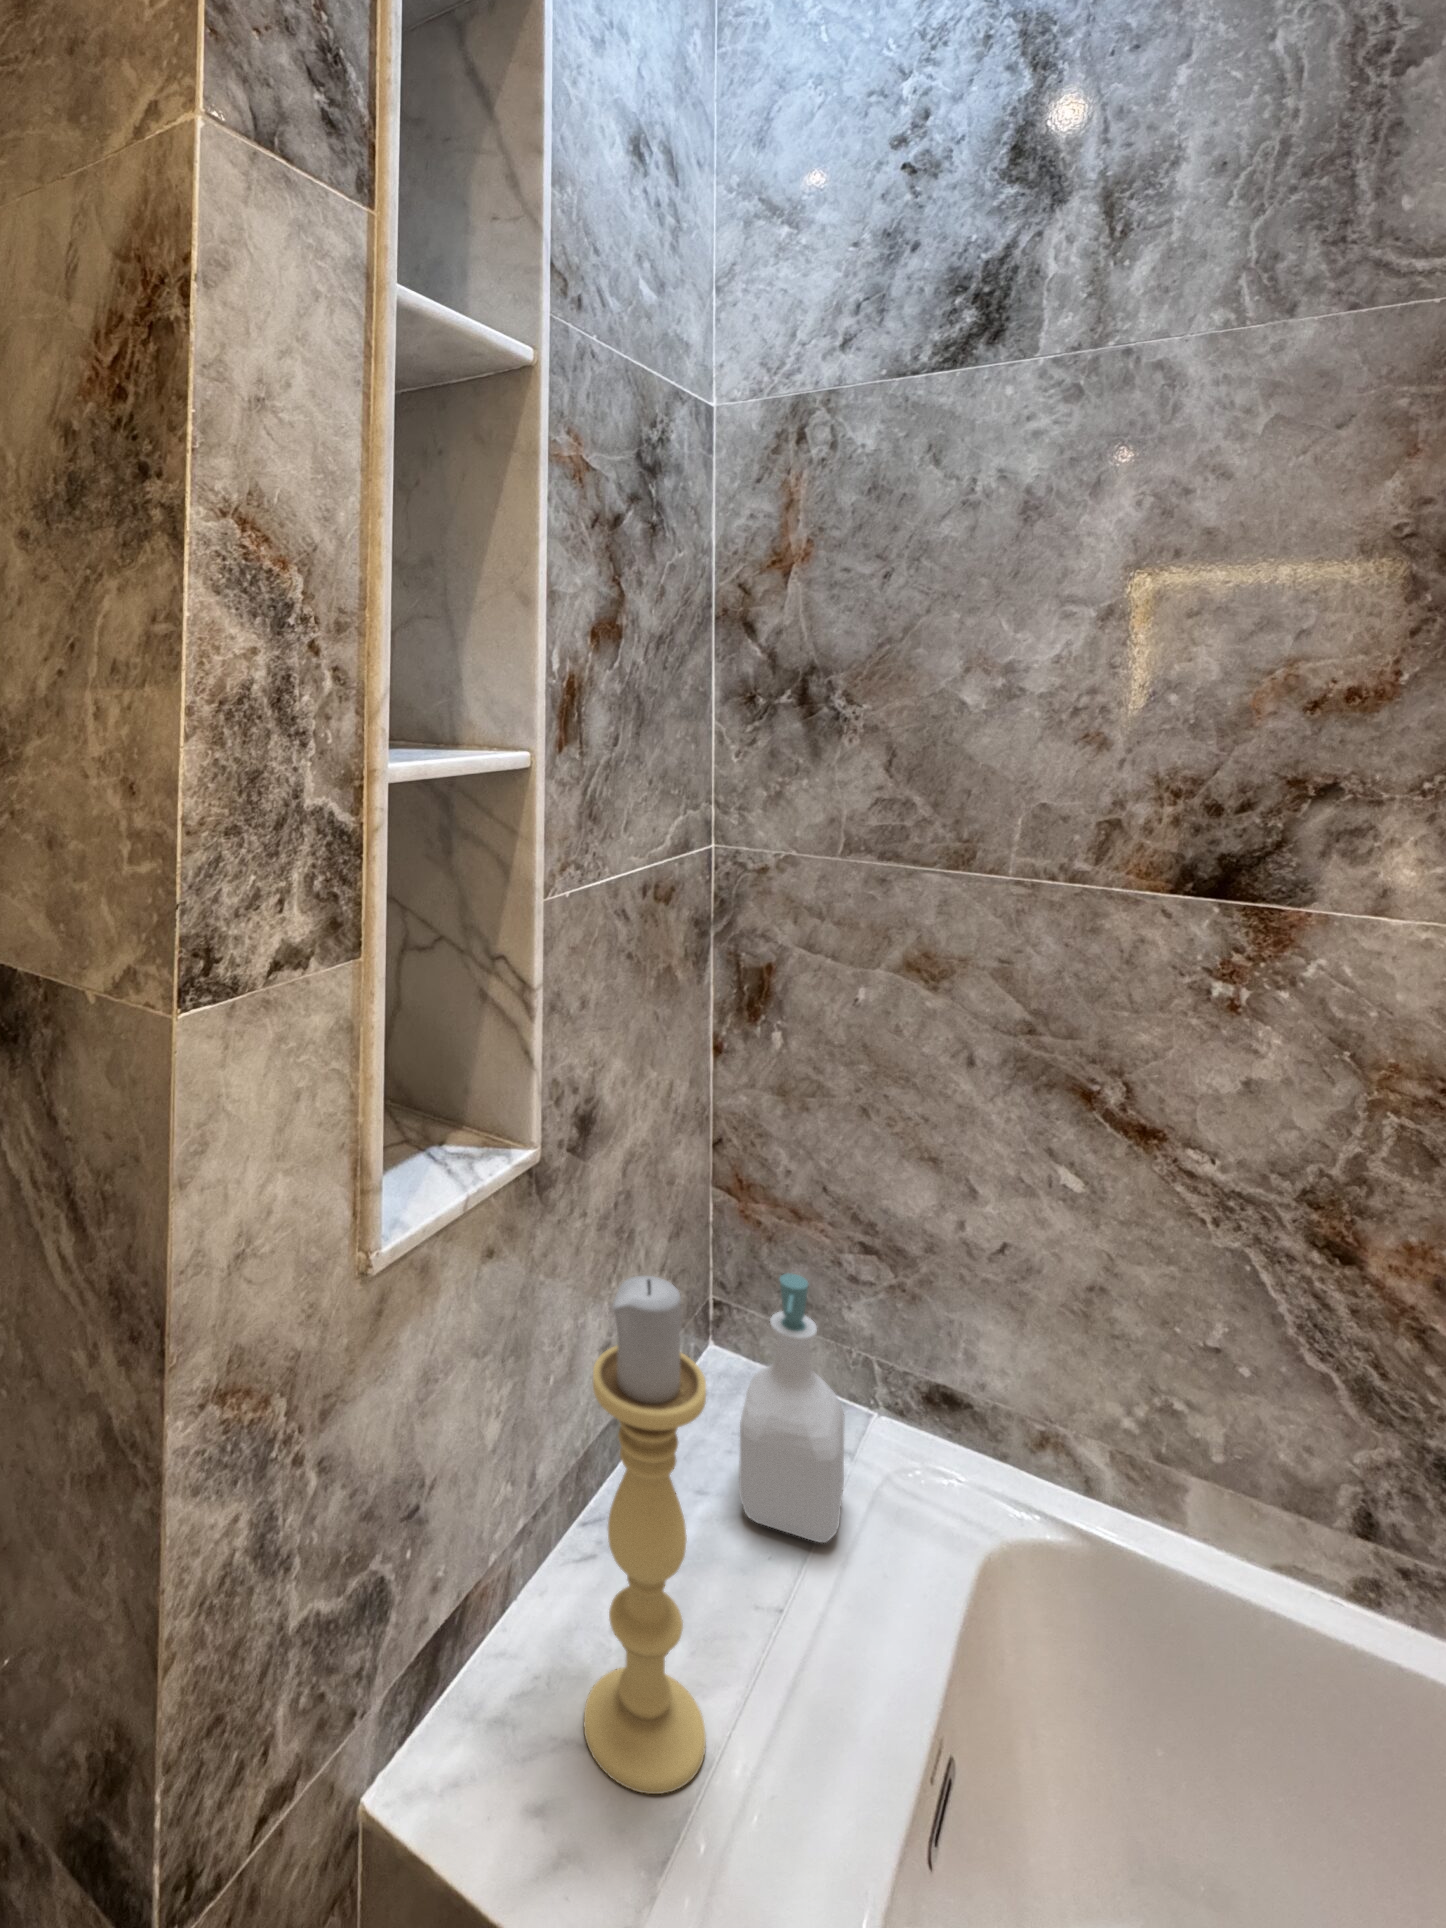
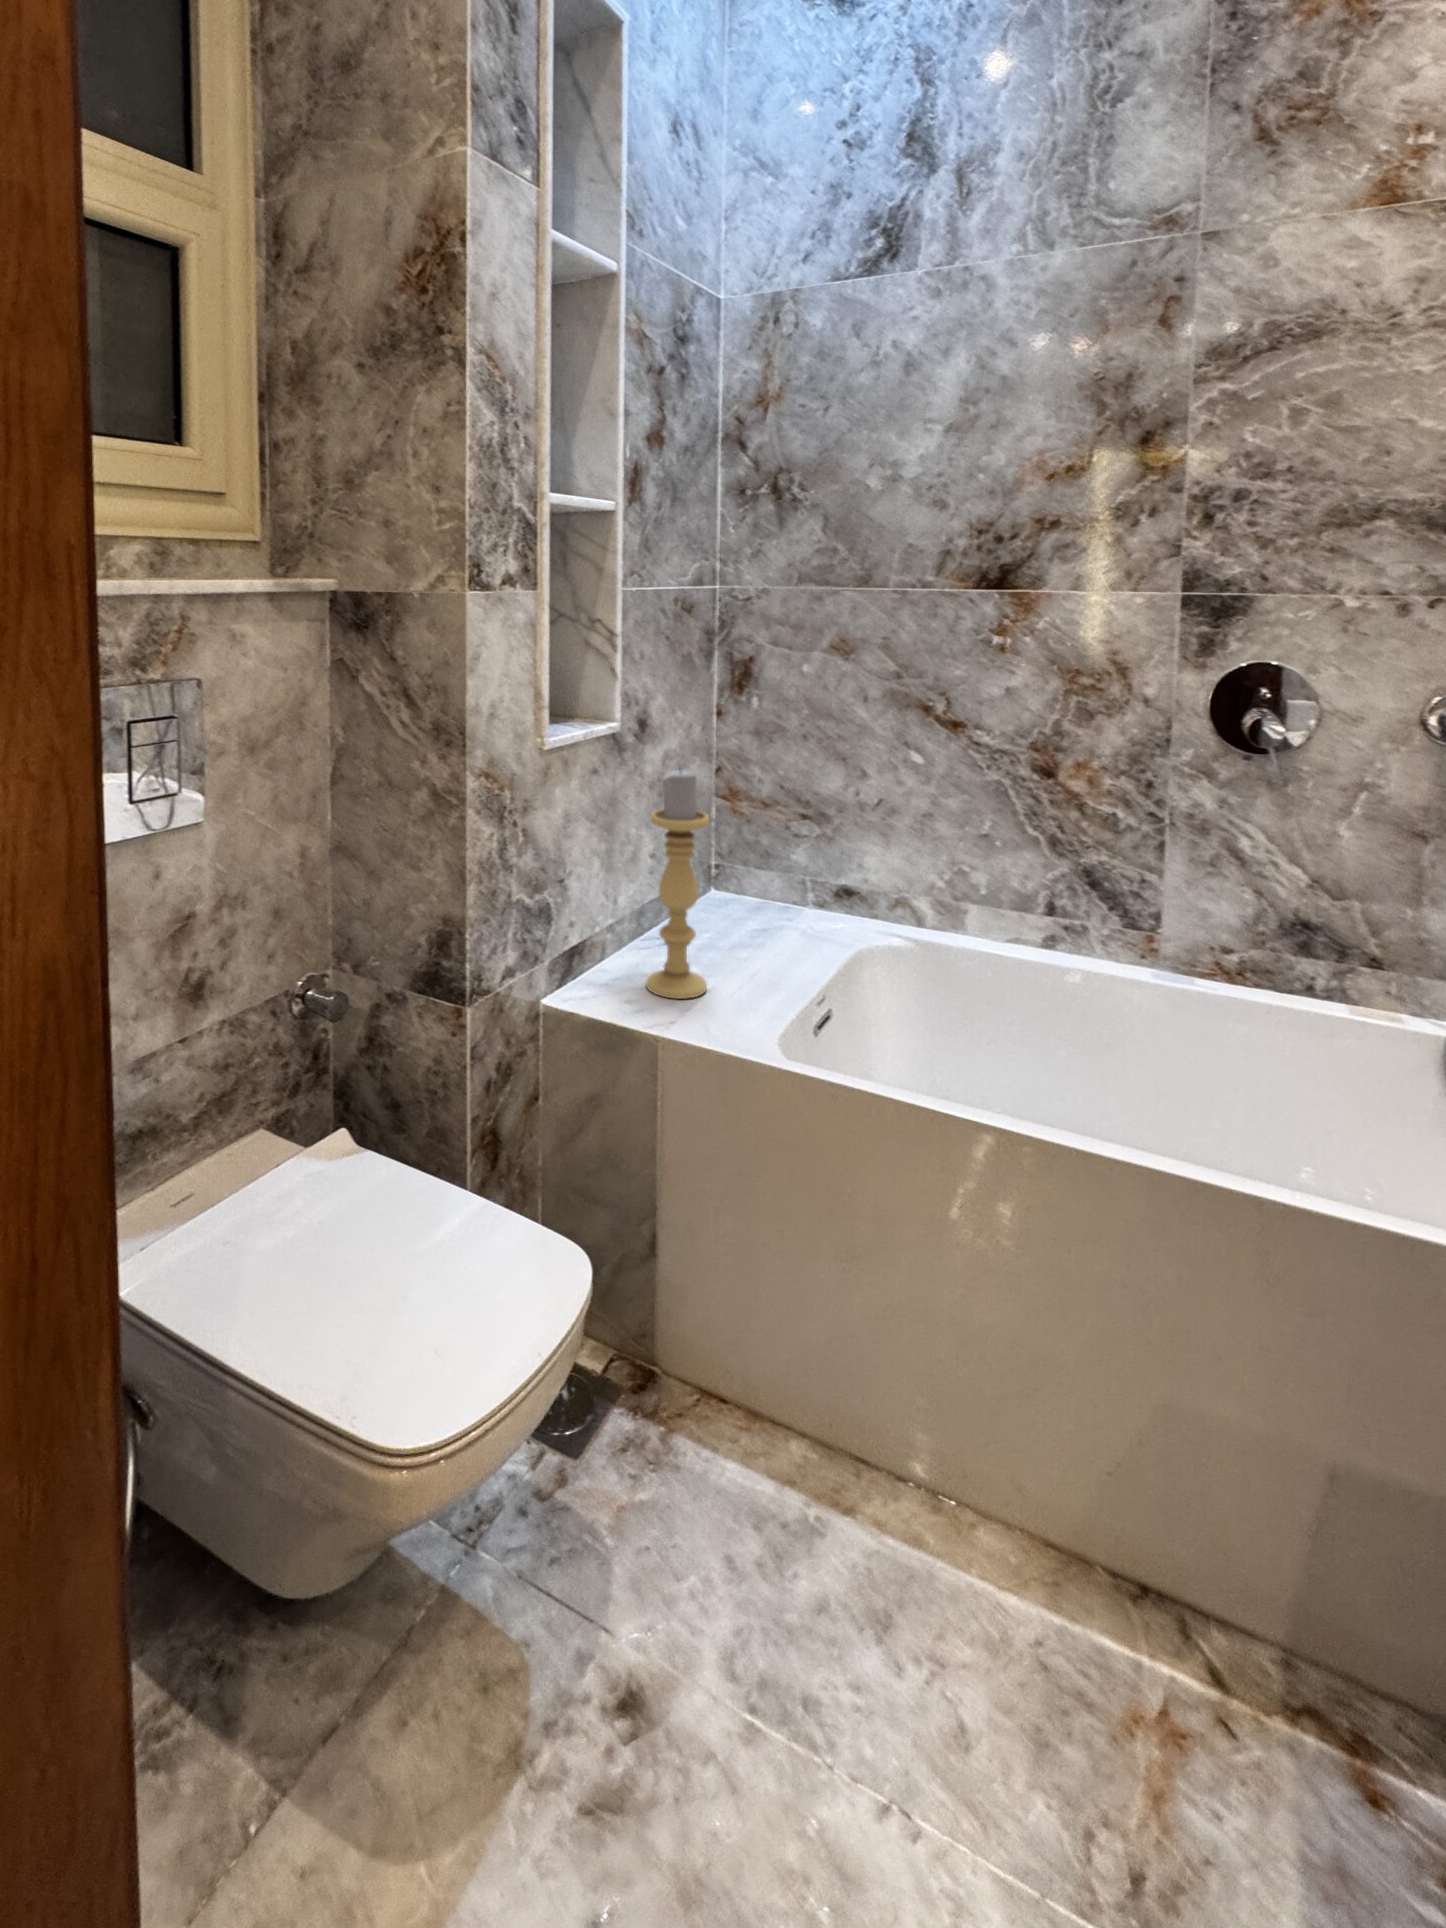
soap bottle: present [739,1274,844,1543] -> none [726,812,786,943]

